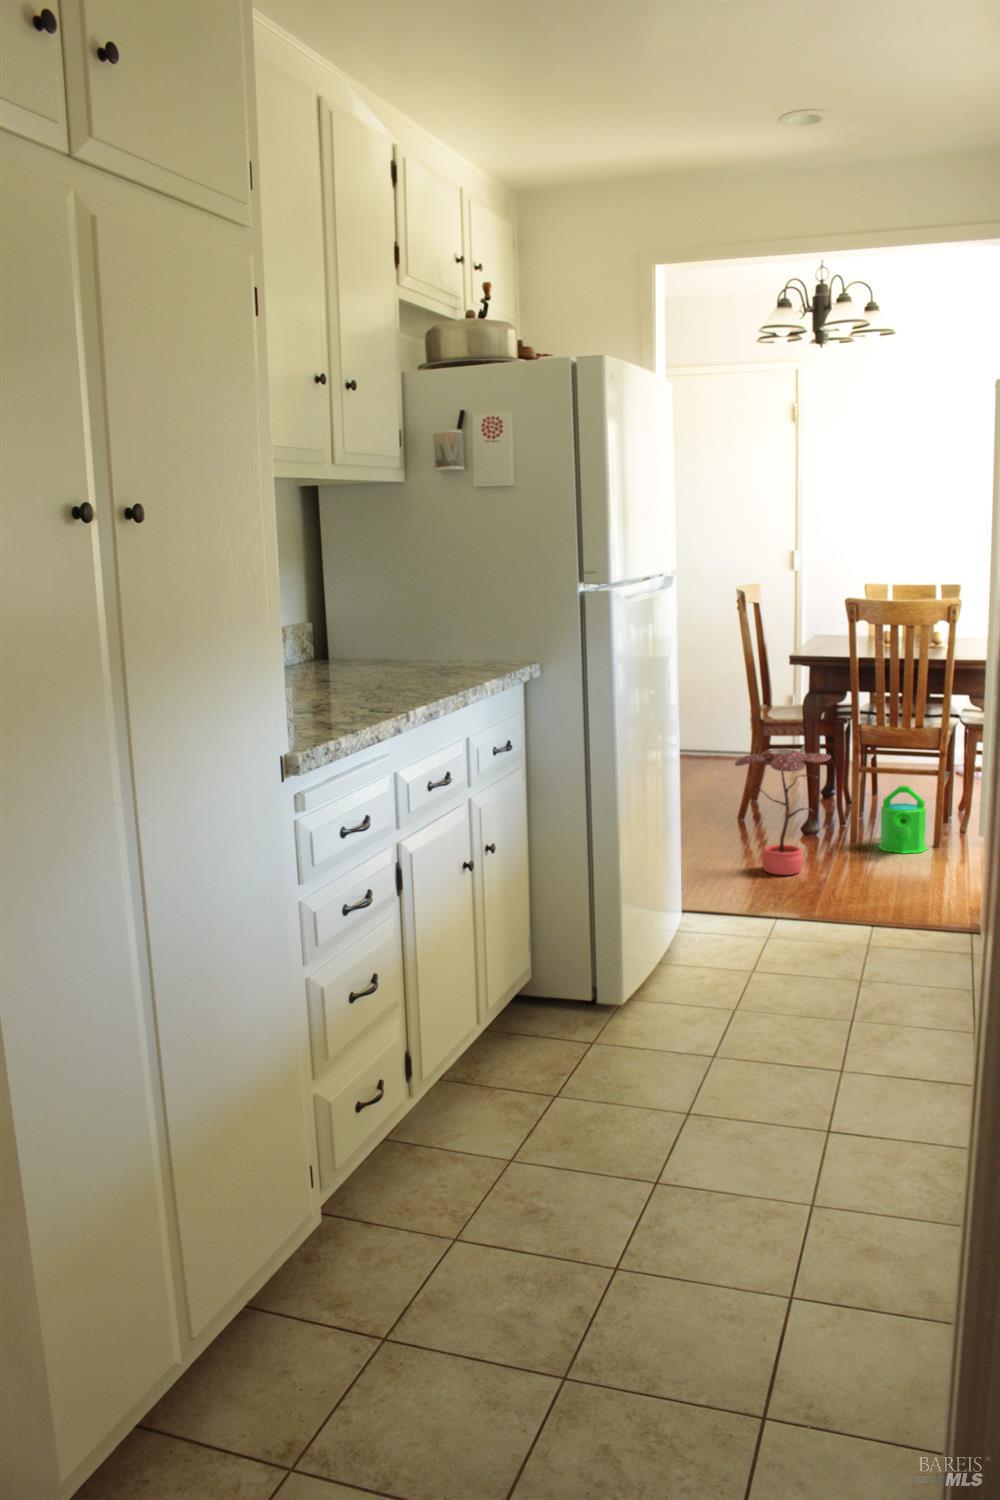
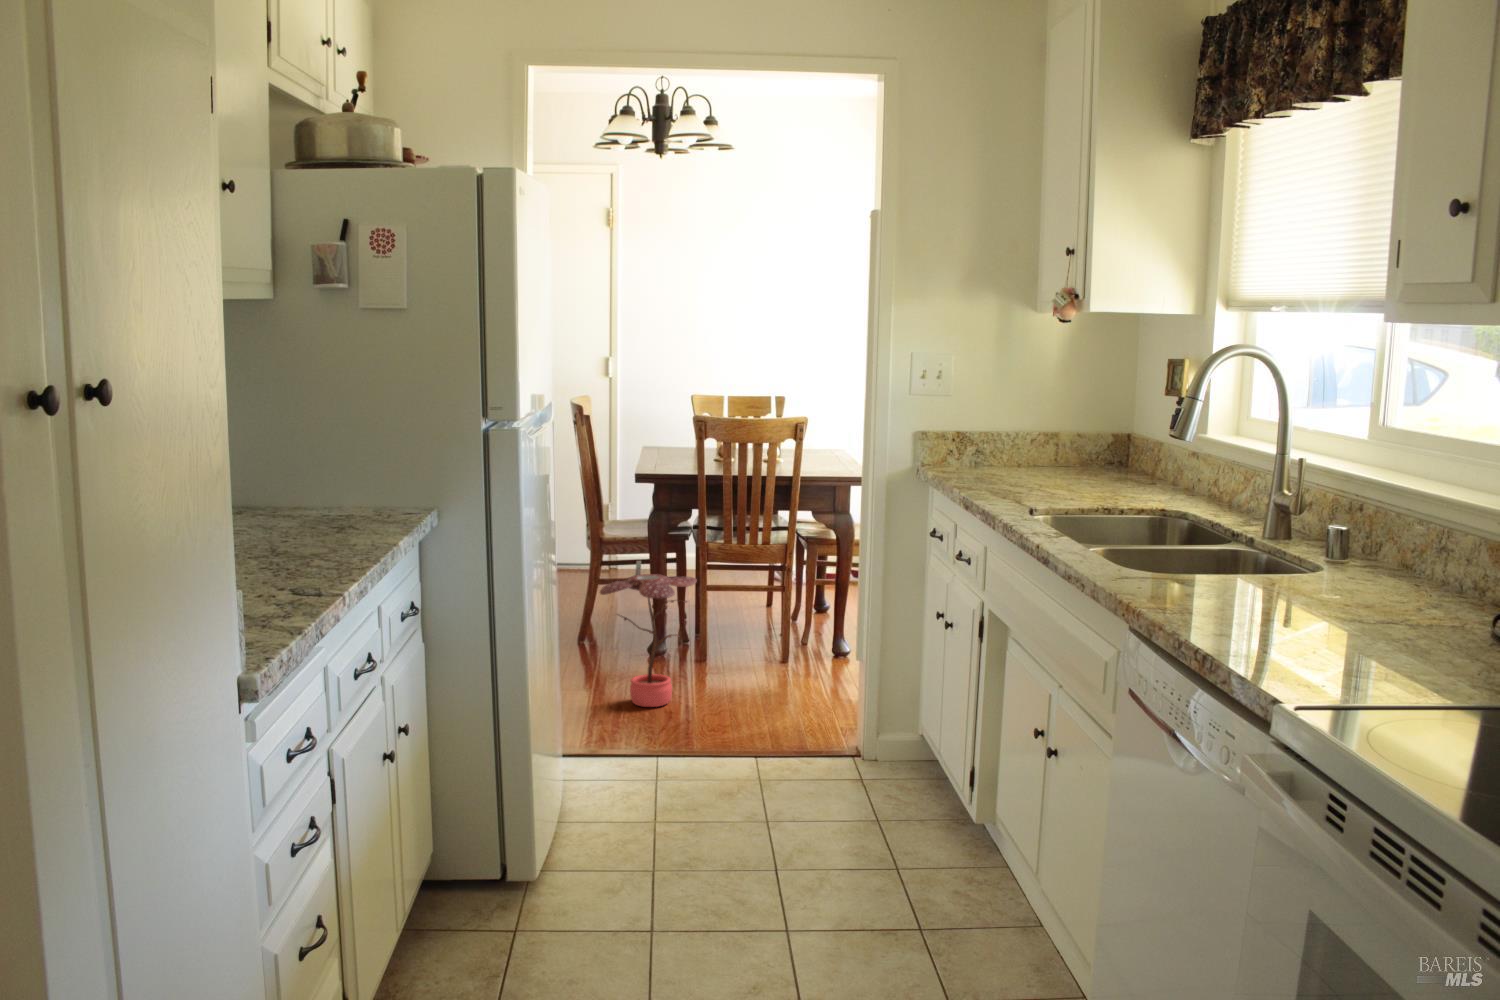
watering can: present [878,786,928,853] -> none [735,604,786,674]

